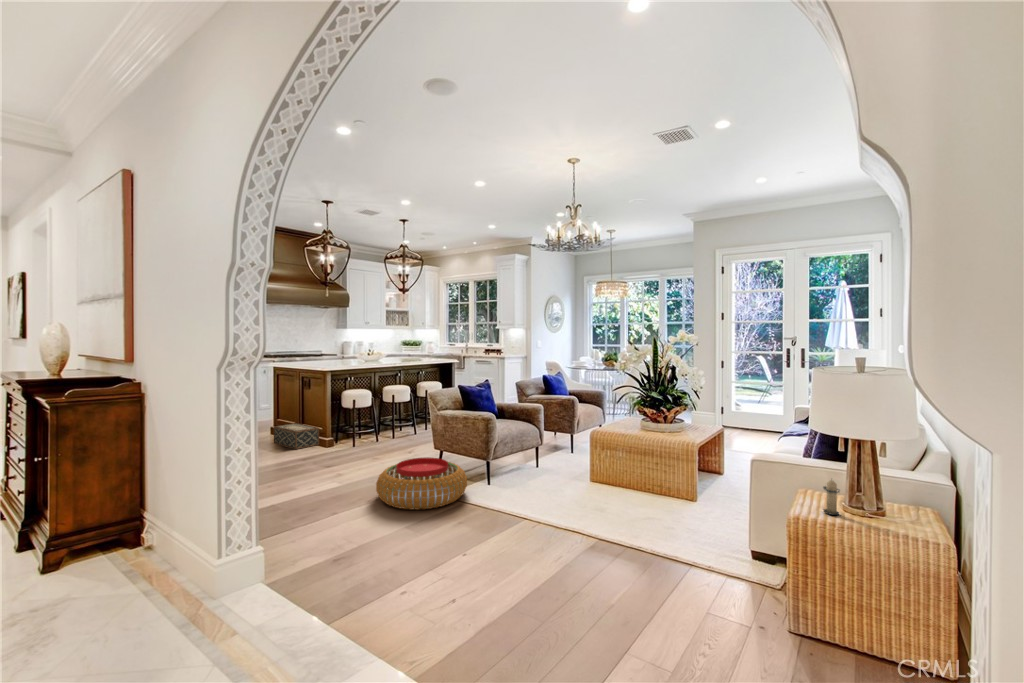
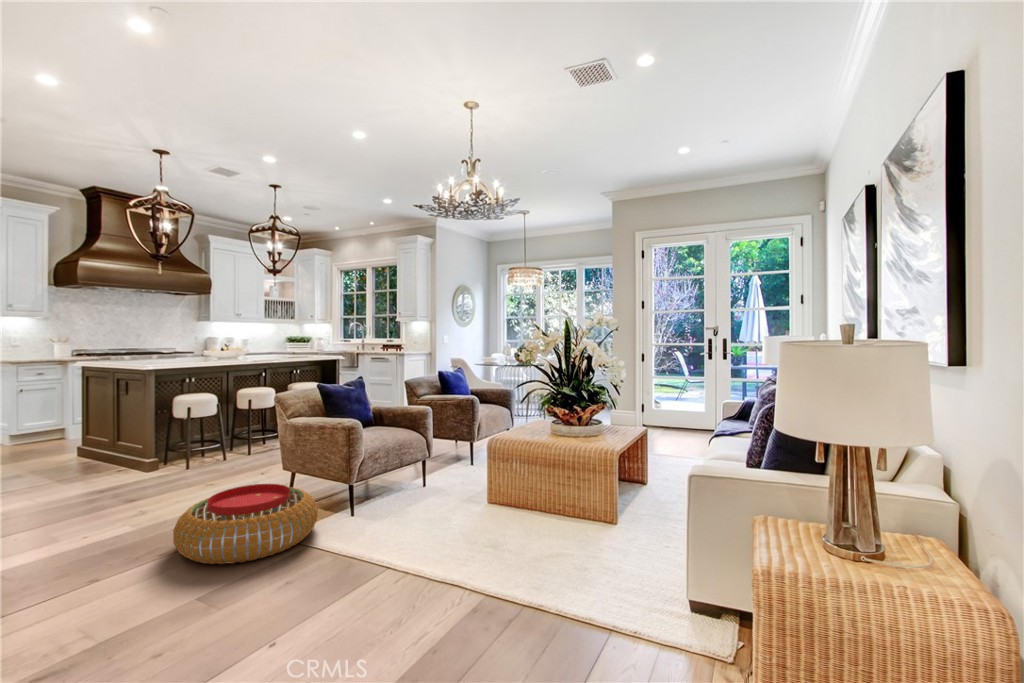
woven basket: present [274,423,319,449] -> none [70,440,138,476]
candle: present [823,480,840,515] -> none [800,507,831,565]

